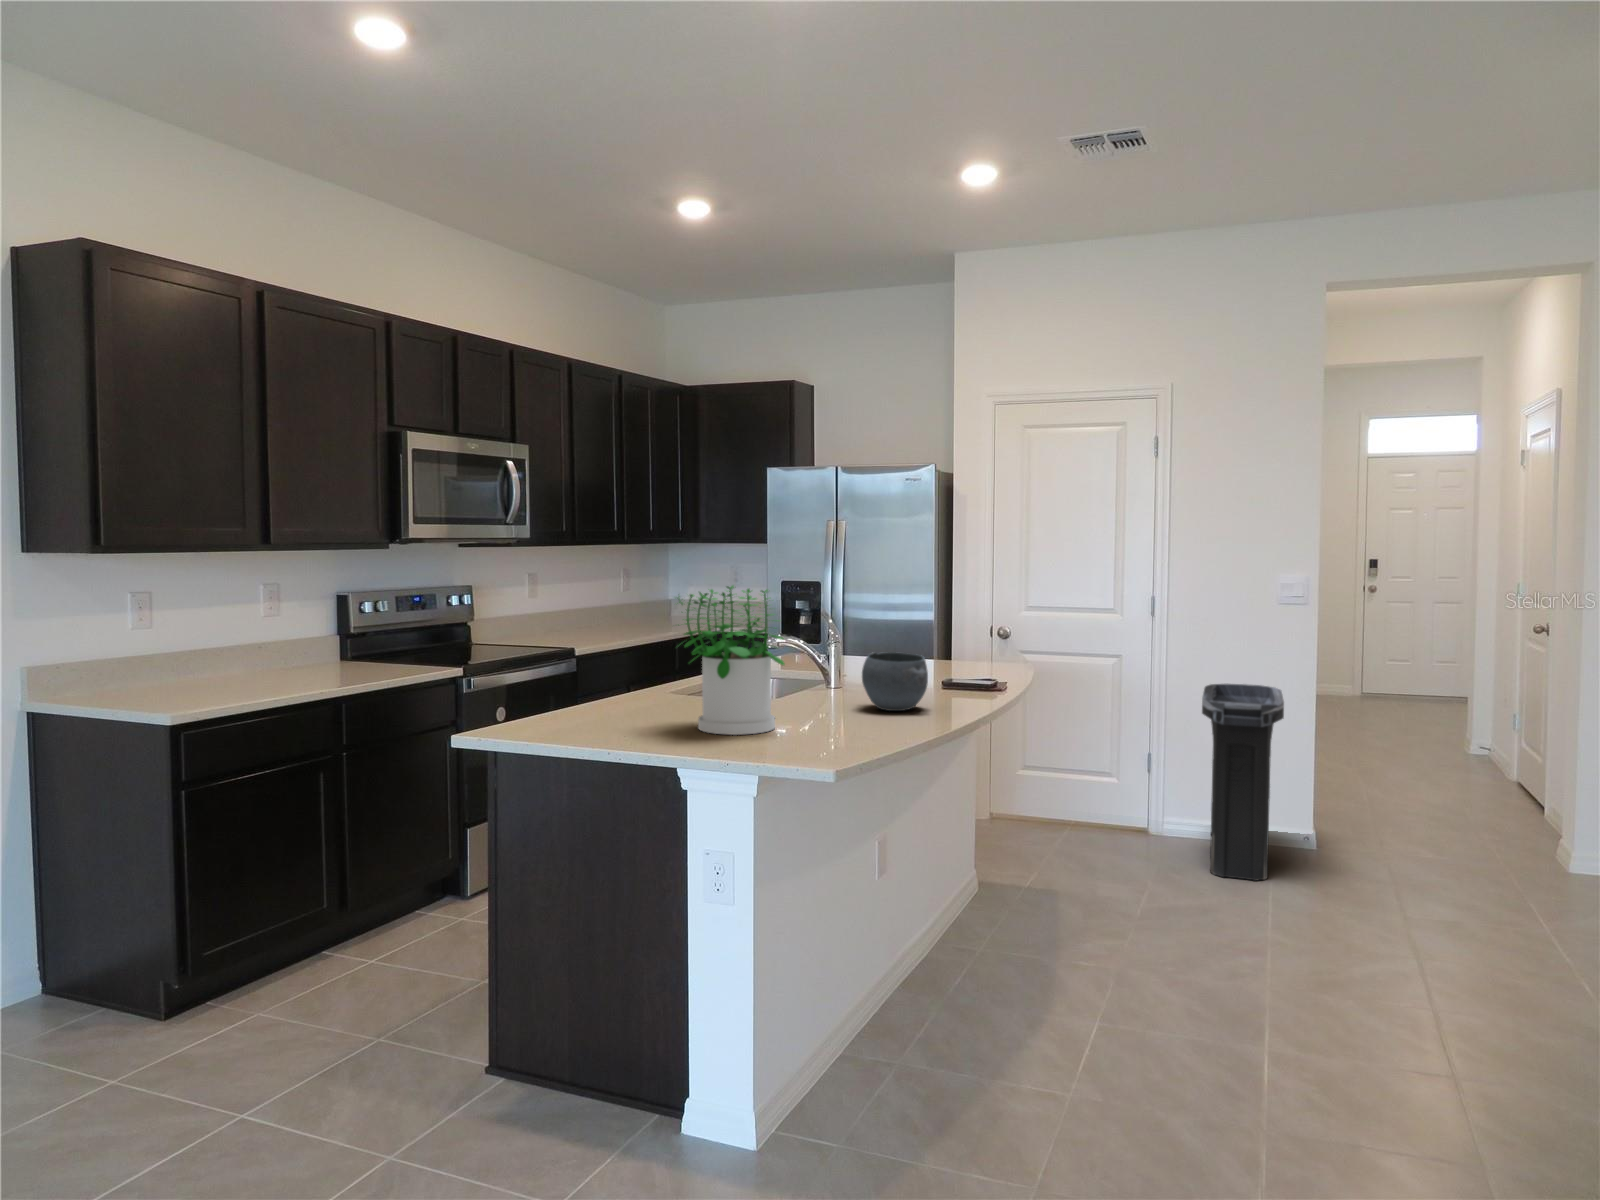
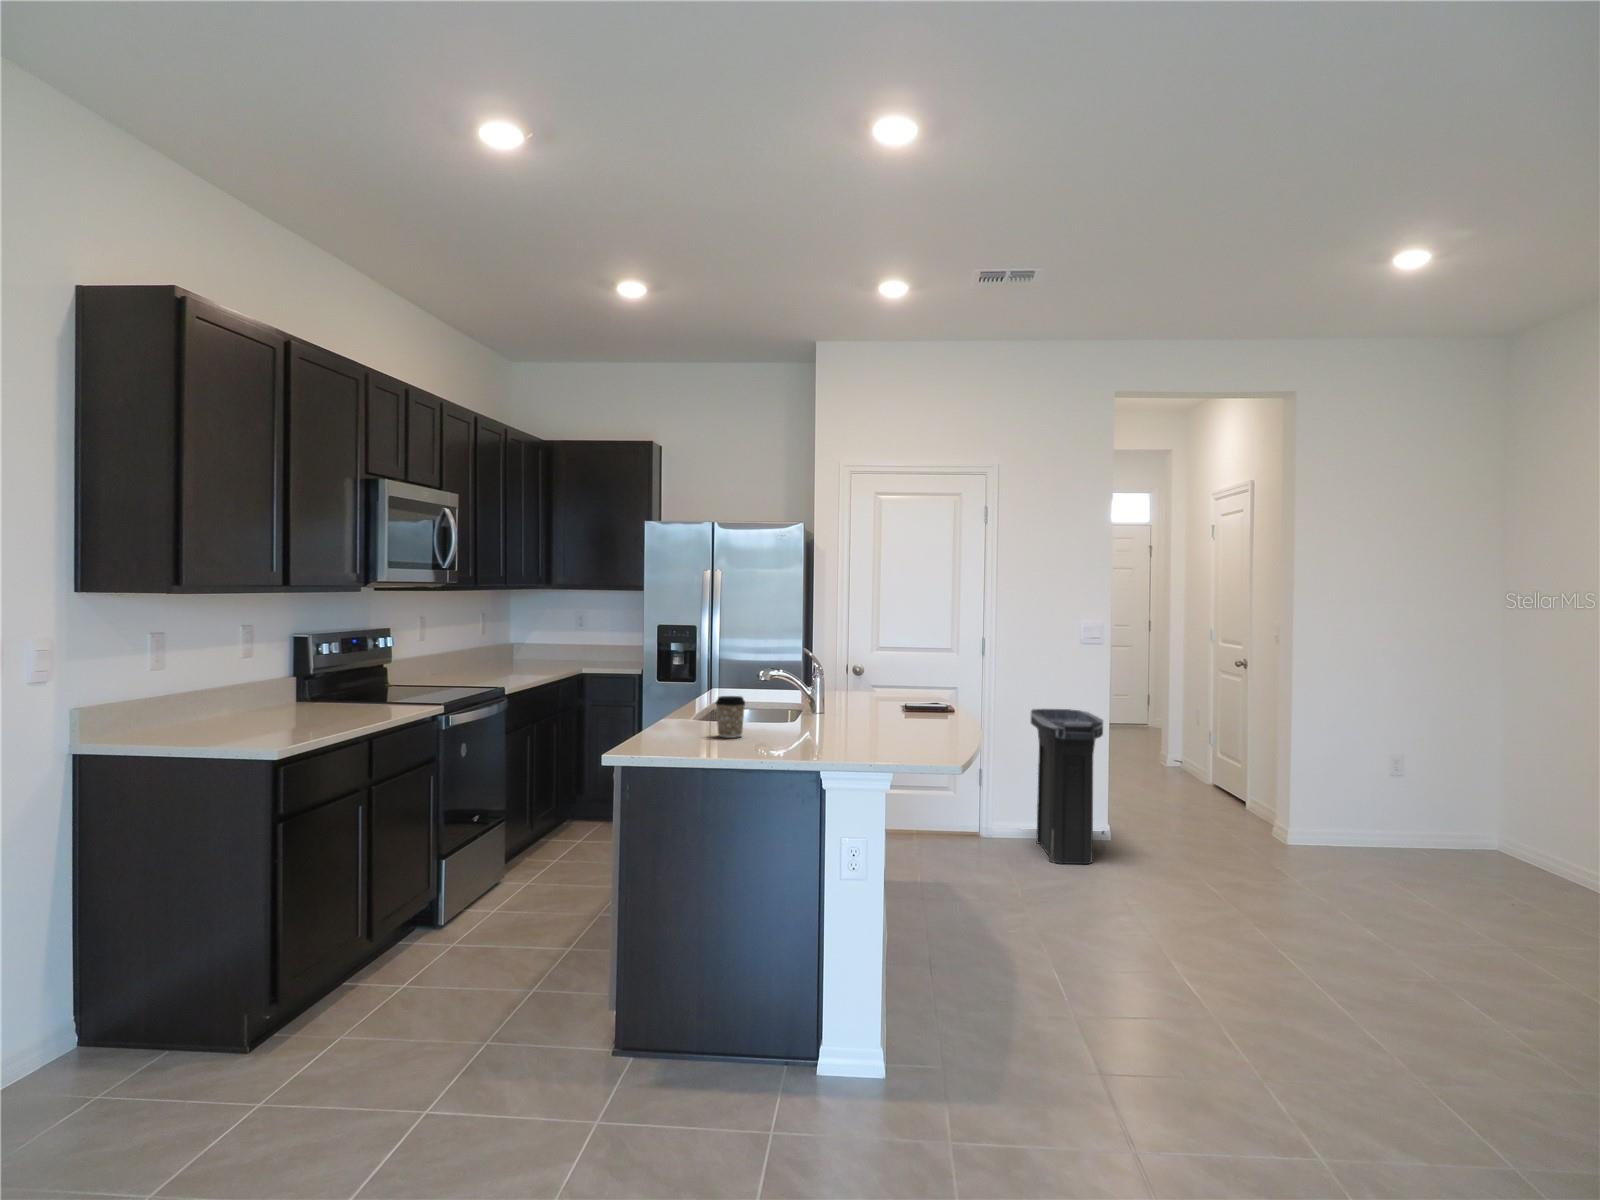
potted plant: present [677,586,784,735] -> none [778,625,874,745]
bowl: present [862,652,928,711] -> none [885,680,944,726]
coffee cup: none [621,669,658,718] -> present [716,696,745,738]

